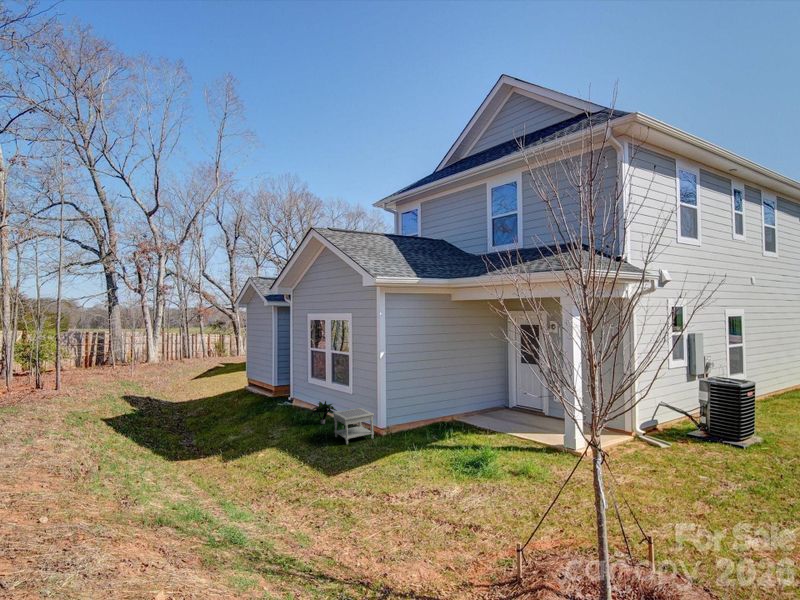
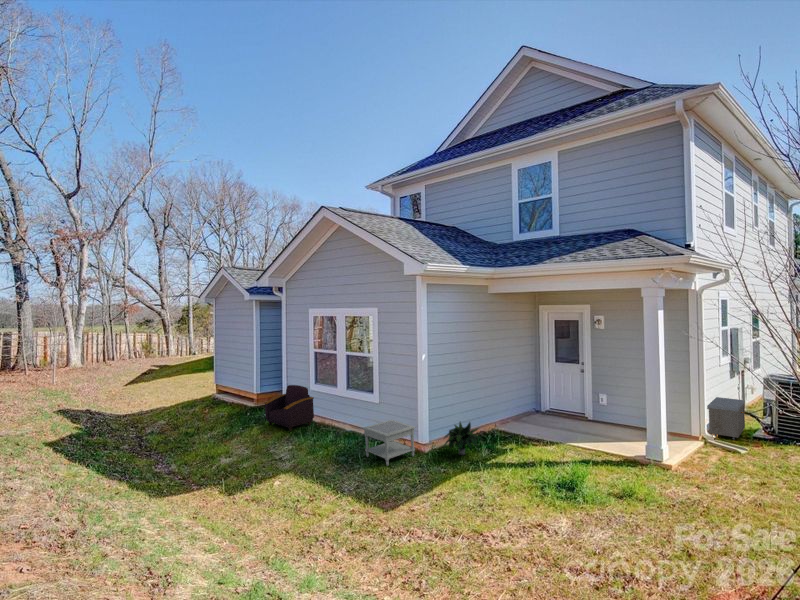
armchair: none [272,378,312,416] -> present [264,385,314,431]
storage bench: none [644,400,686,439] -> present [707,397,745,439]
potted plant: present [309,401,336,424] -> present [445,422,481,455]

